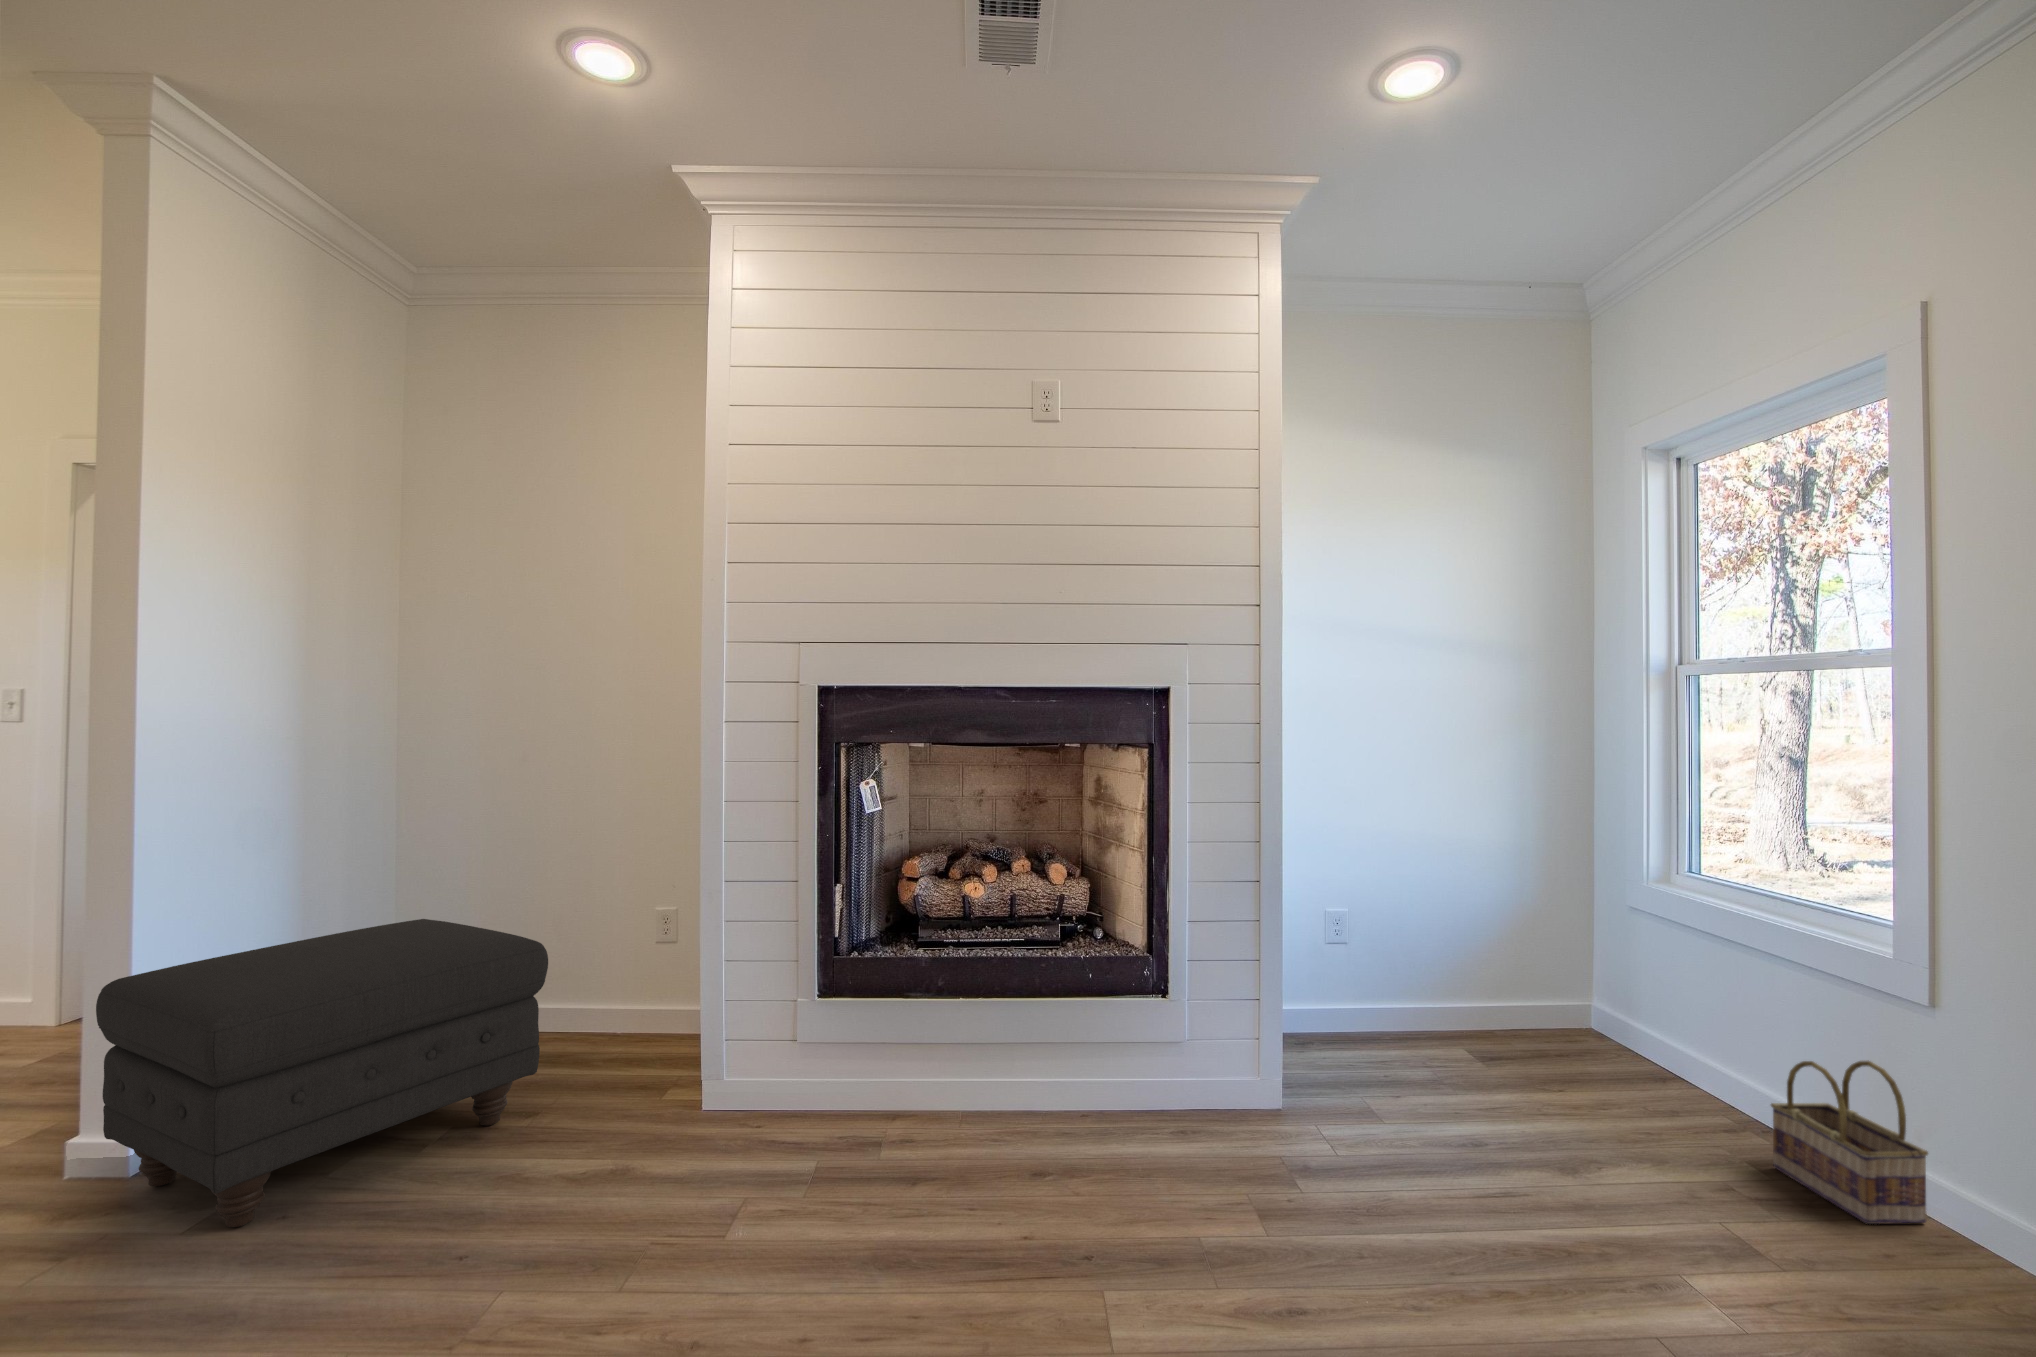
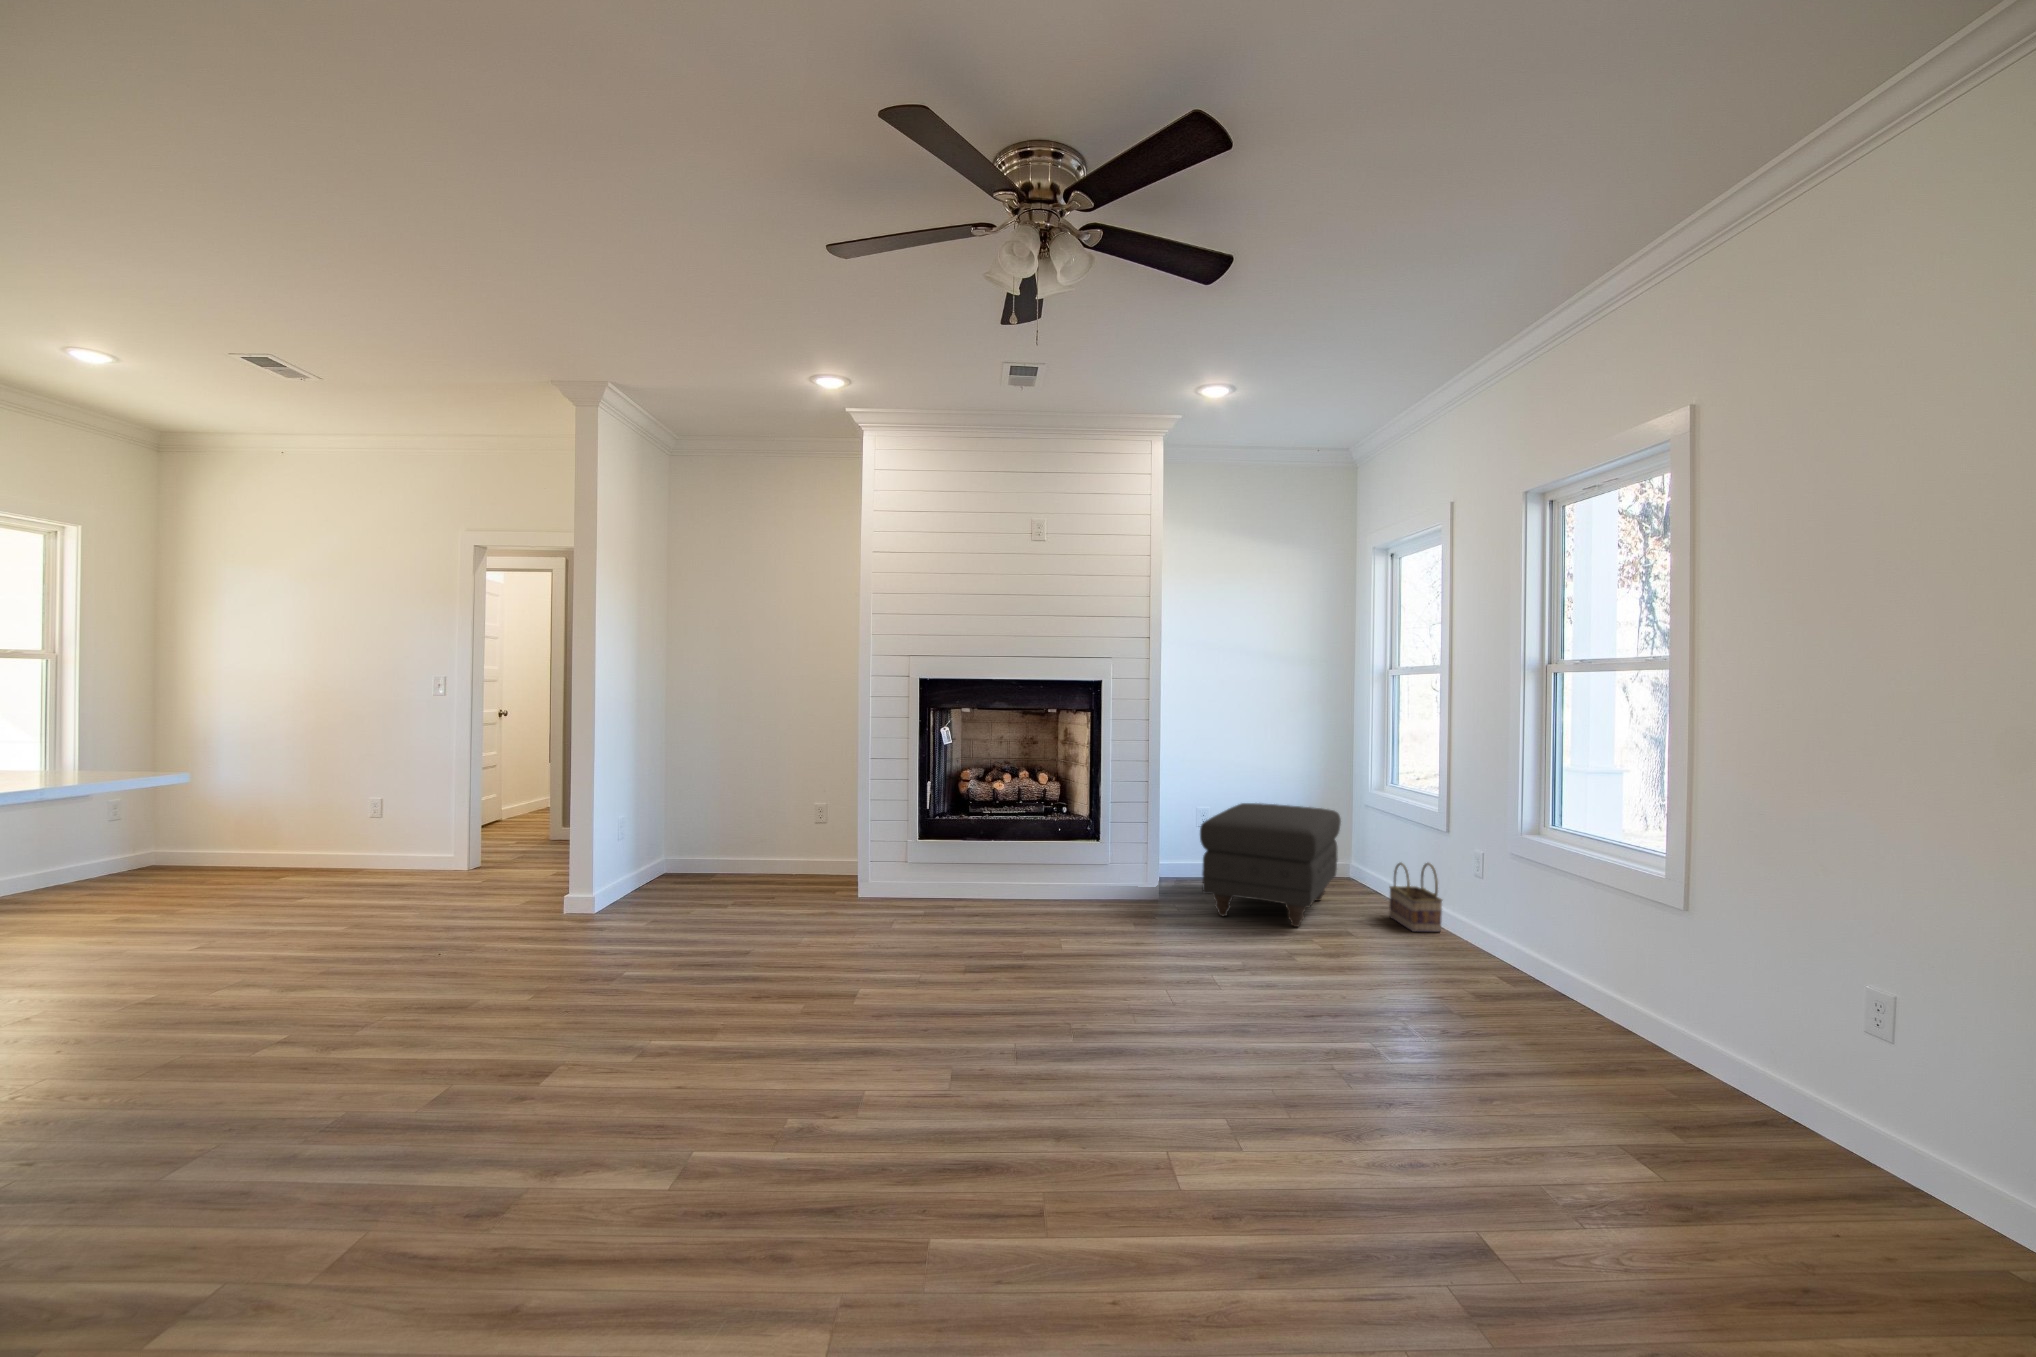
ottoman: present [96,919,548,1227] -> present [1200,803,1341,927]

